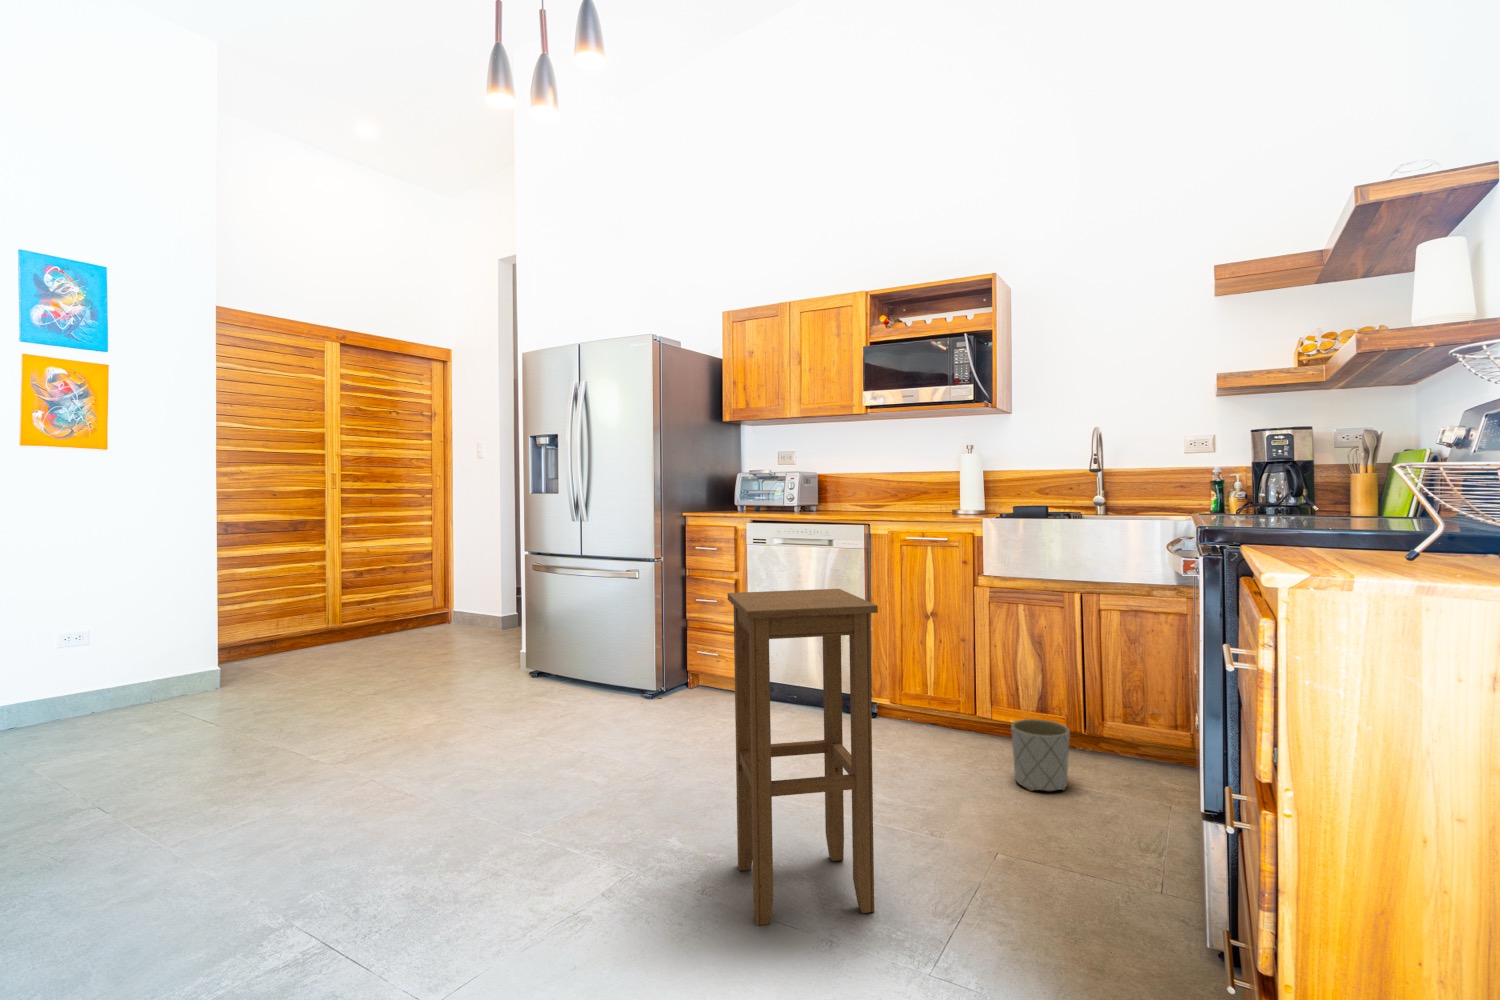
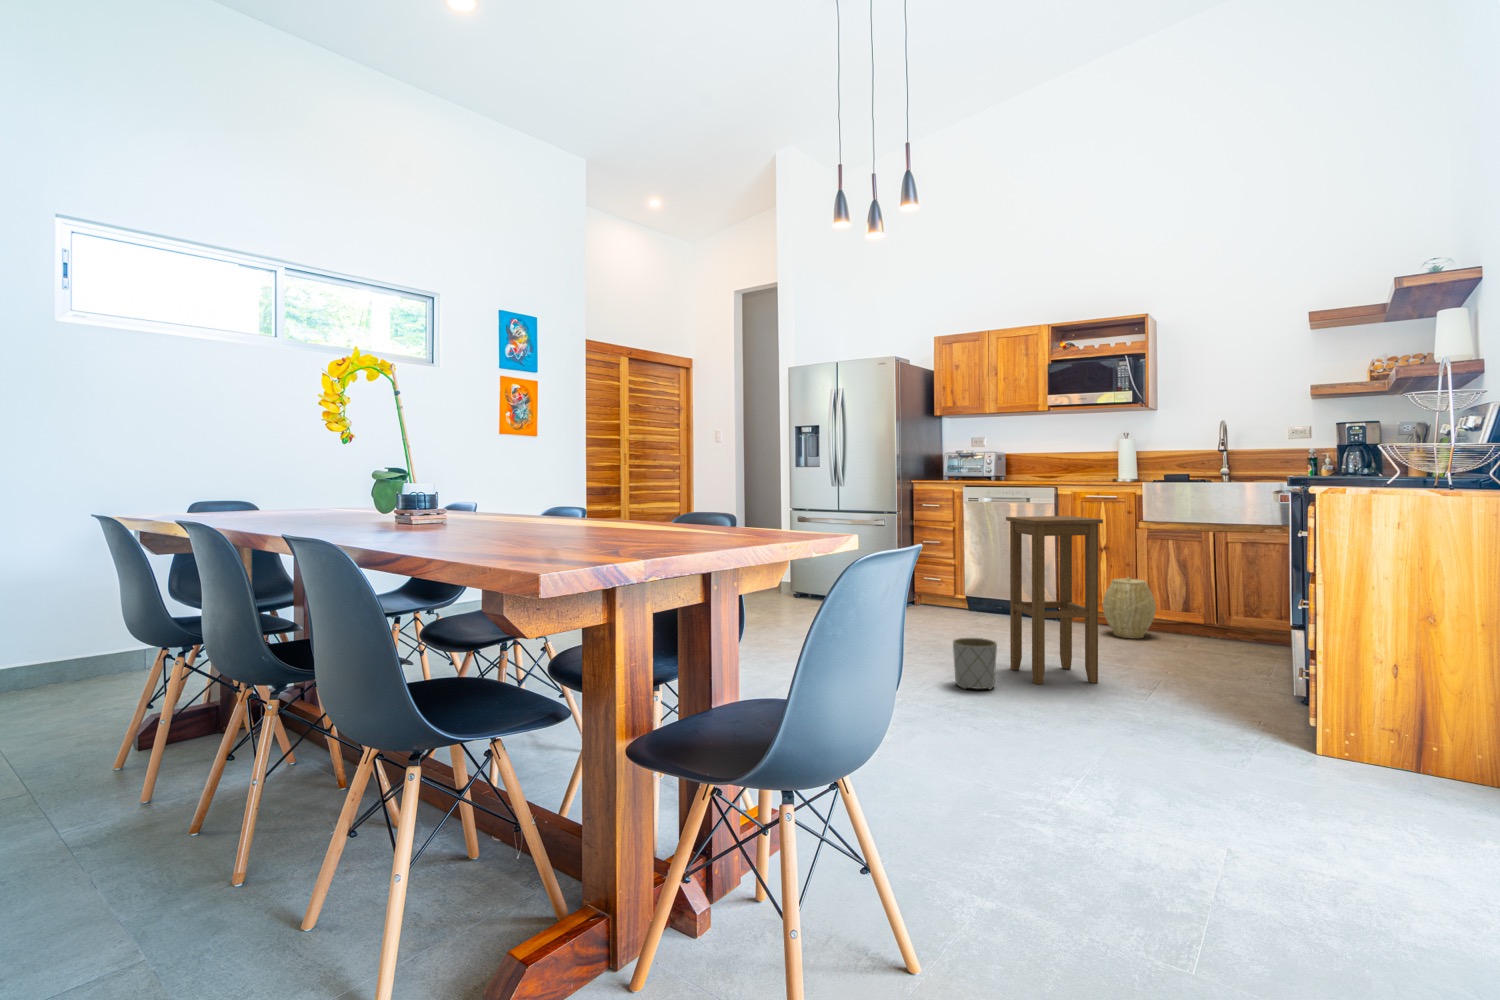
woven basket: none [927,663,1002,759] -> present [1103,577,1156,638]
planter: present [1011,719,1070,791] -> present [953,638,997,689]

